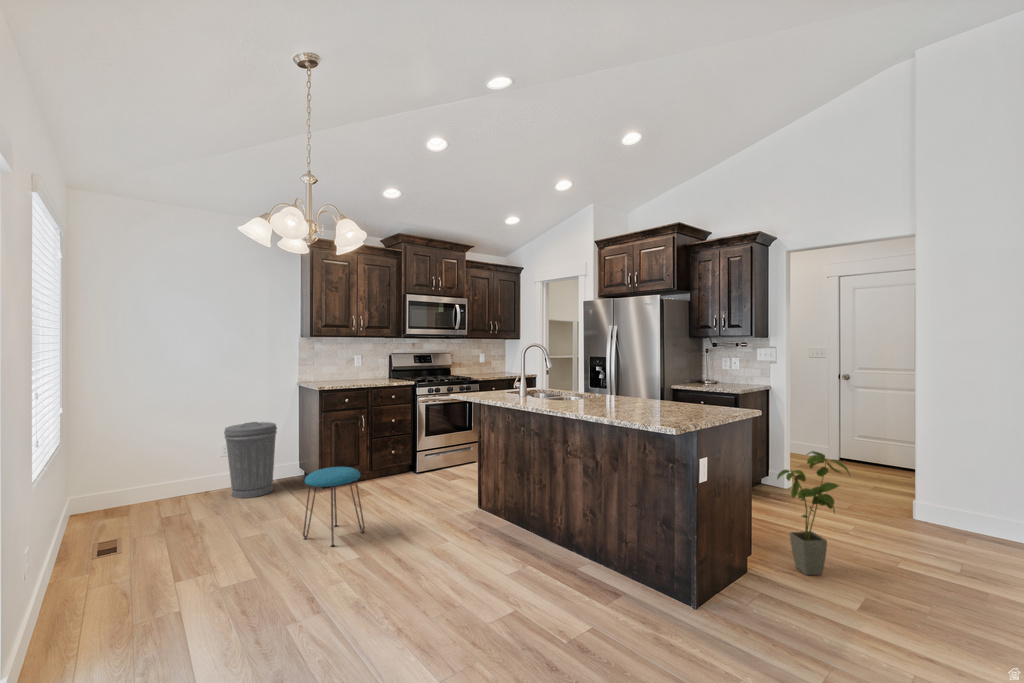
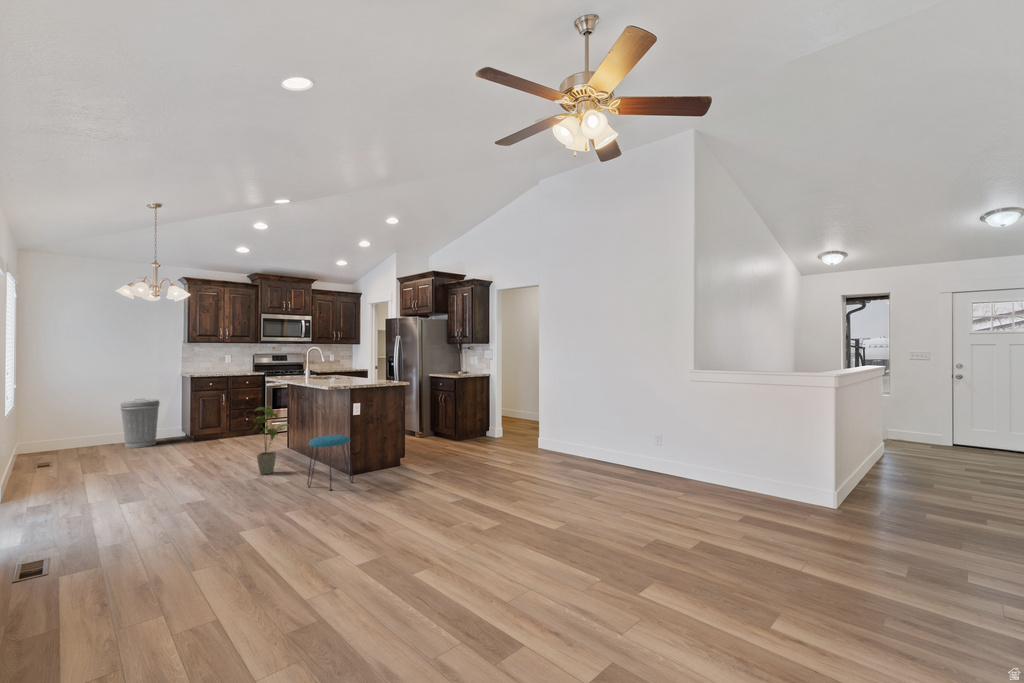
house plant: present [777,451,850,575] -> present [254,406,289,474]
stool: present [303,467,365,547] -> present [307,435,353,490]

